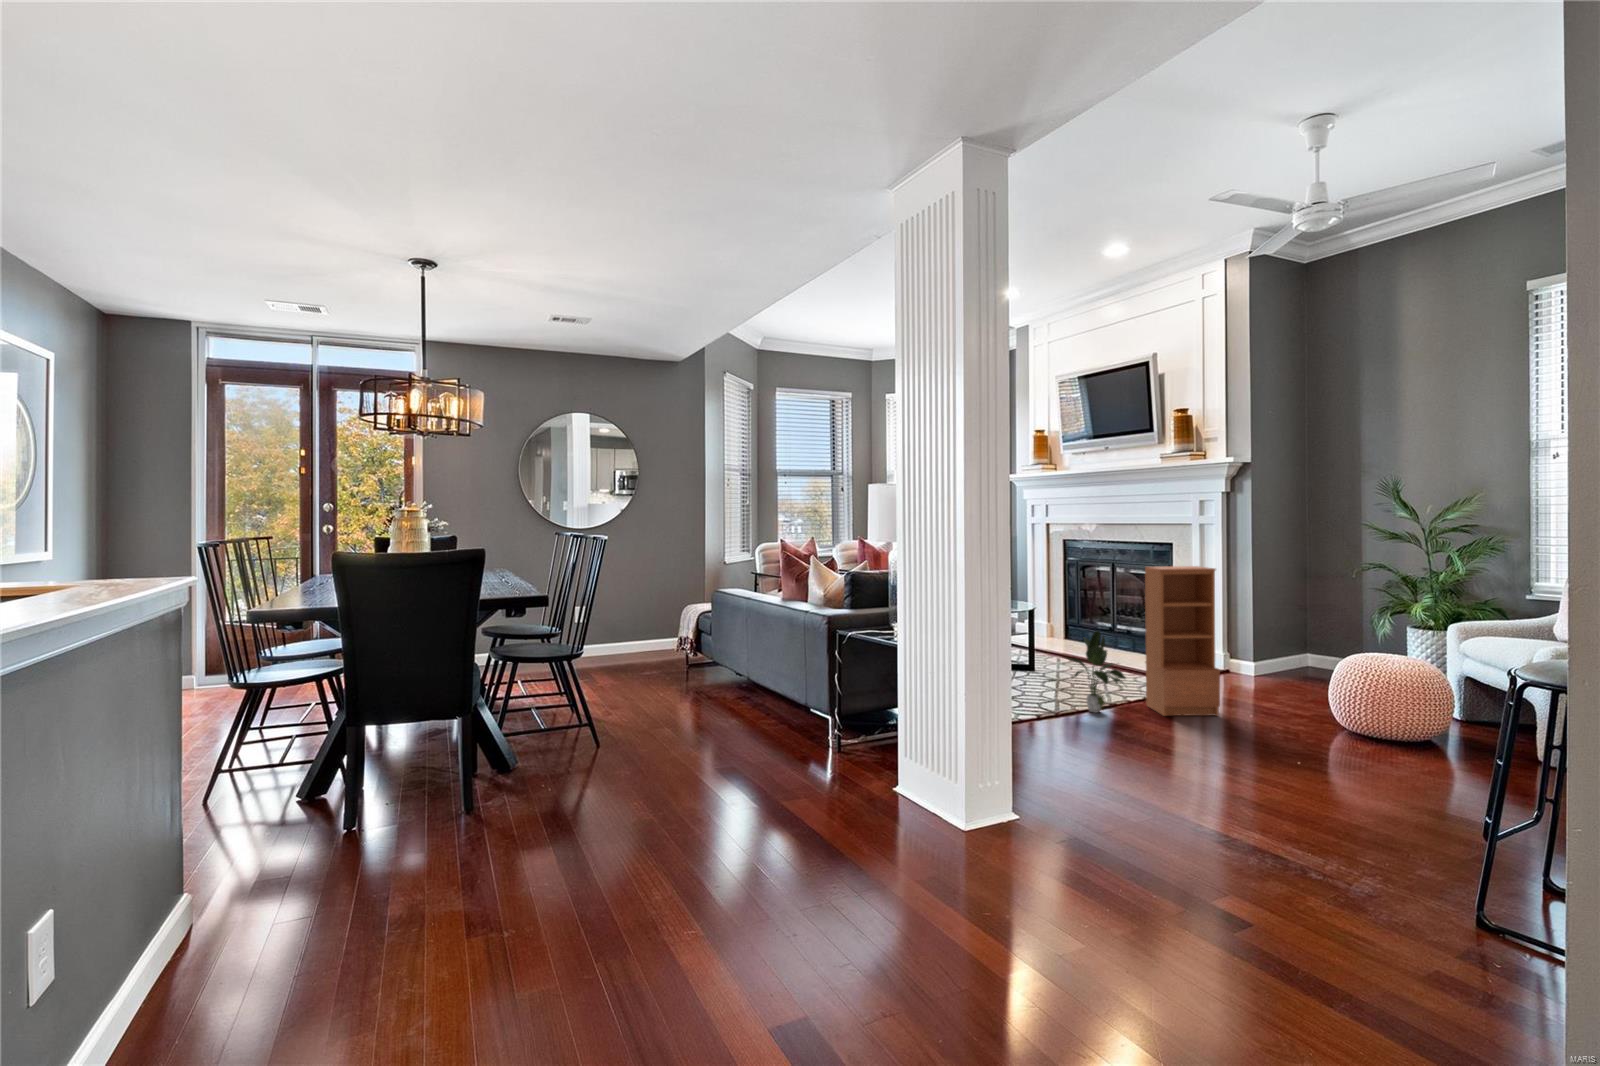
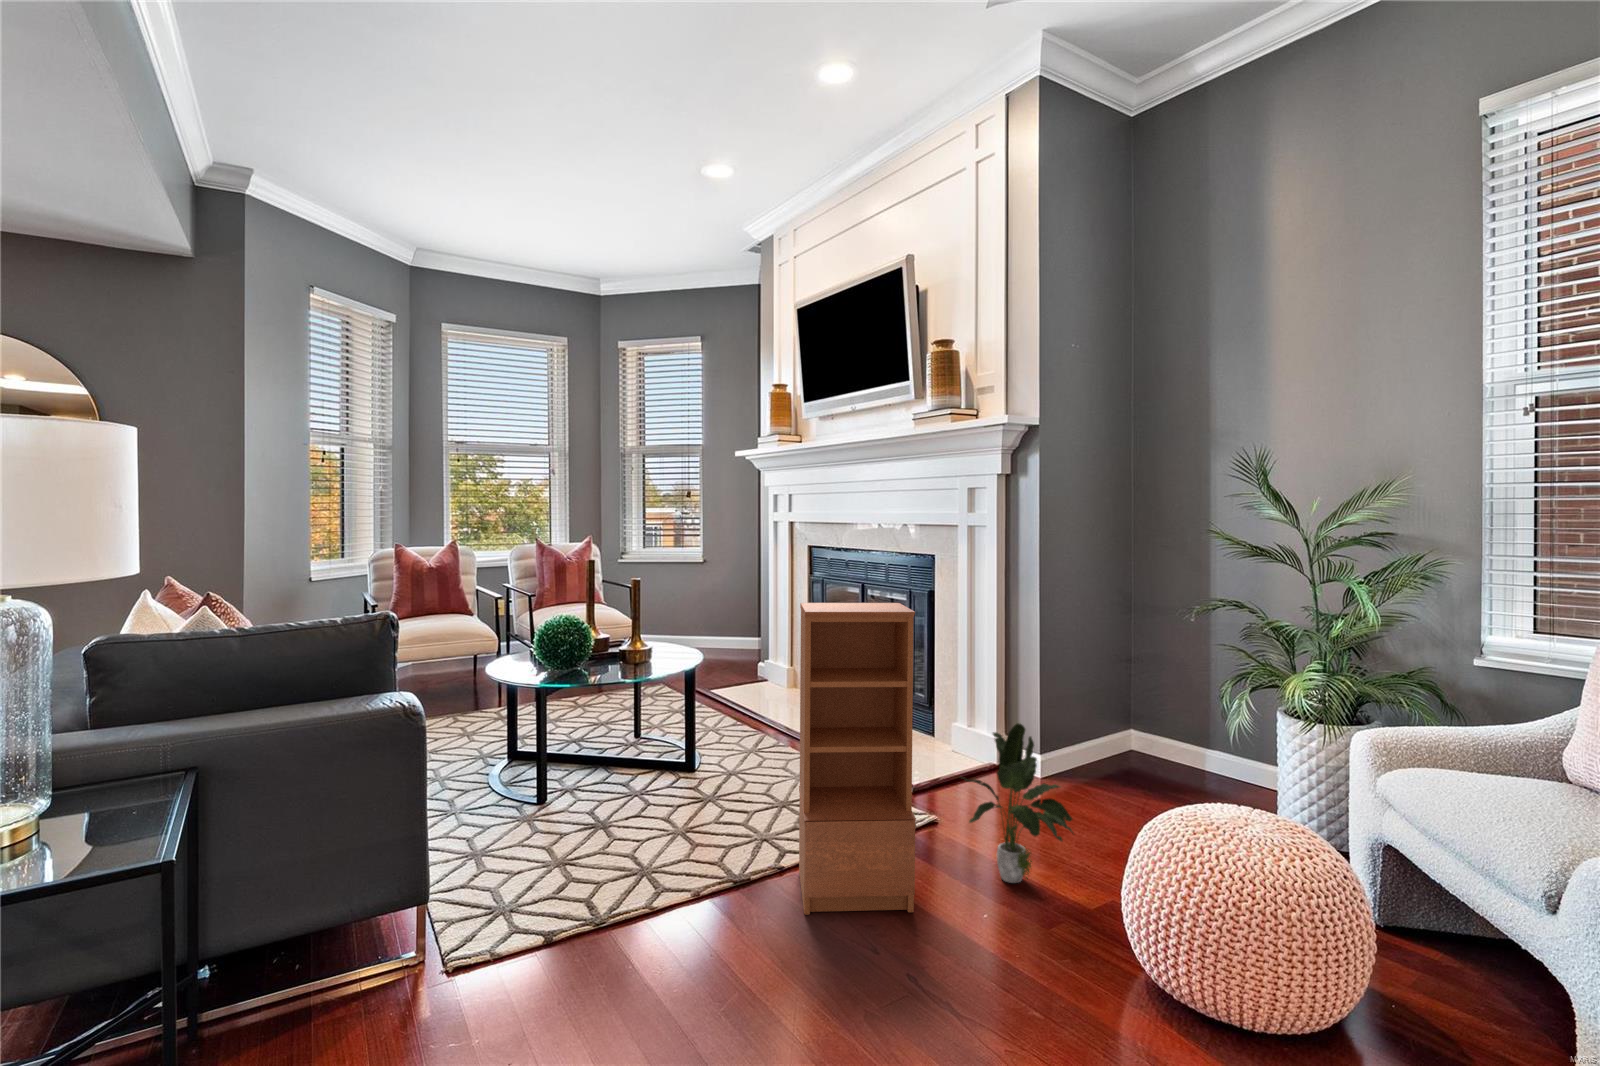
potted plant: present [1068,631,1126,713] -> present [961,723,1073,883]

